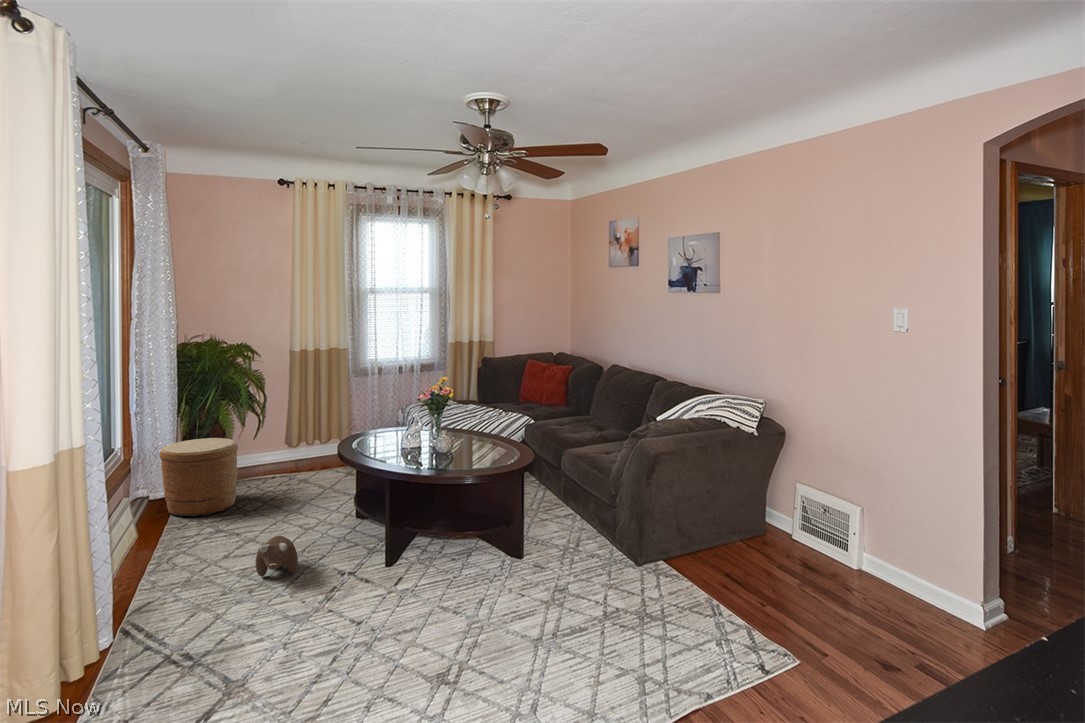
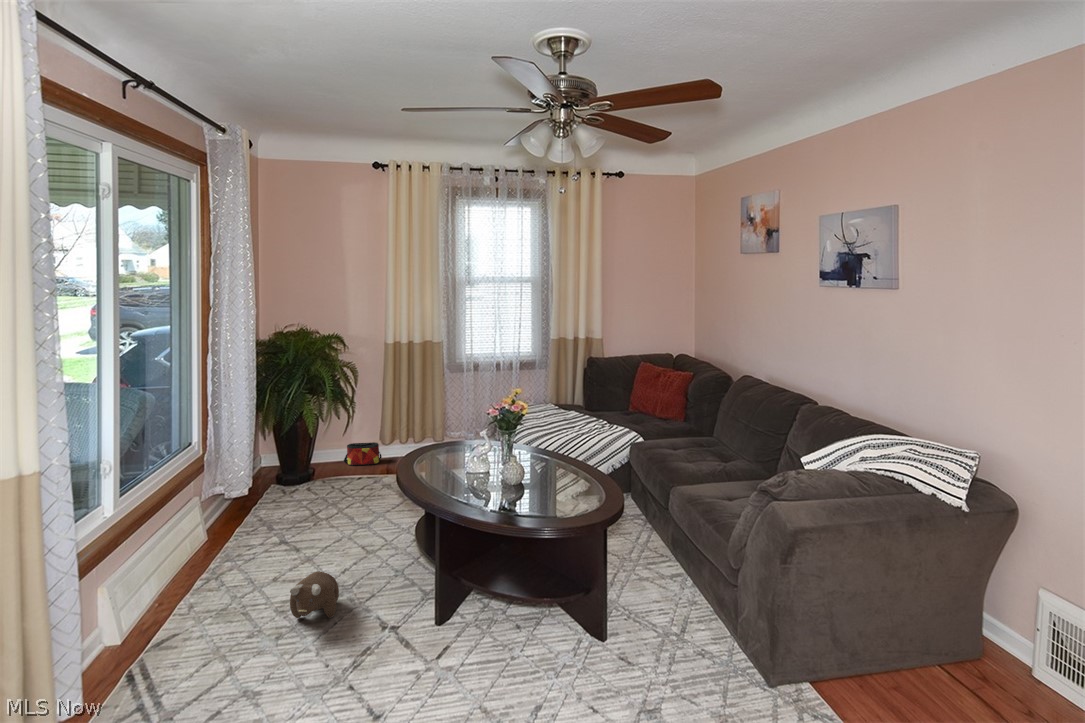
woven basket: present [159,438,238,516] -> none [237,438,316,522]
bag: none [249,446,288,469] -> present [344,442,382,466]

